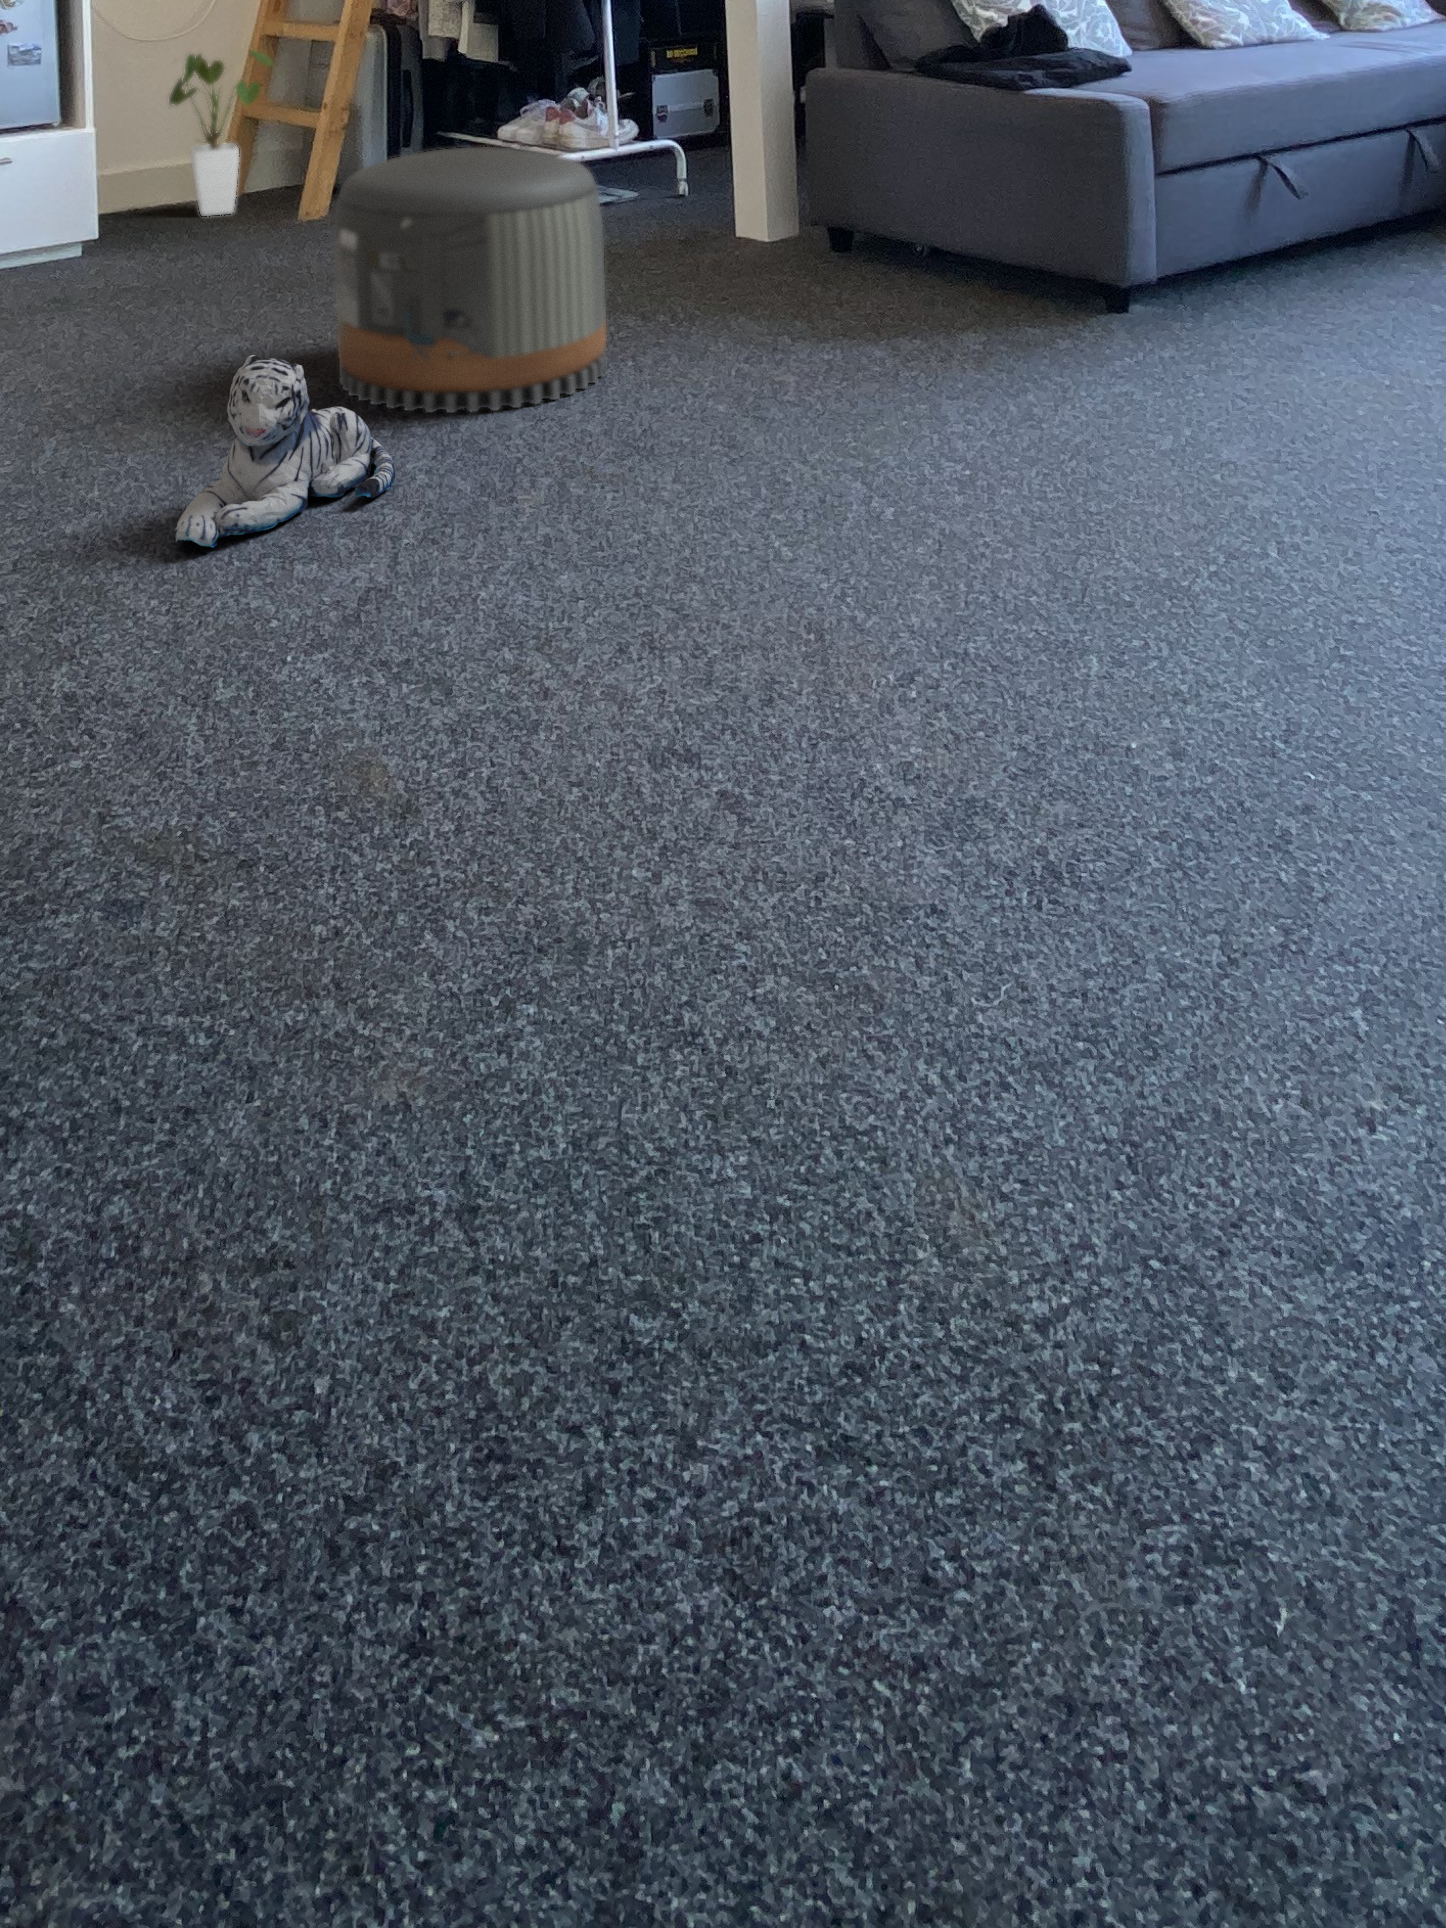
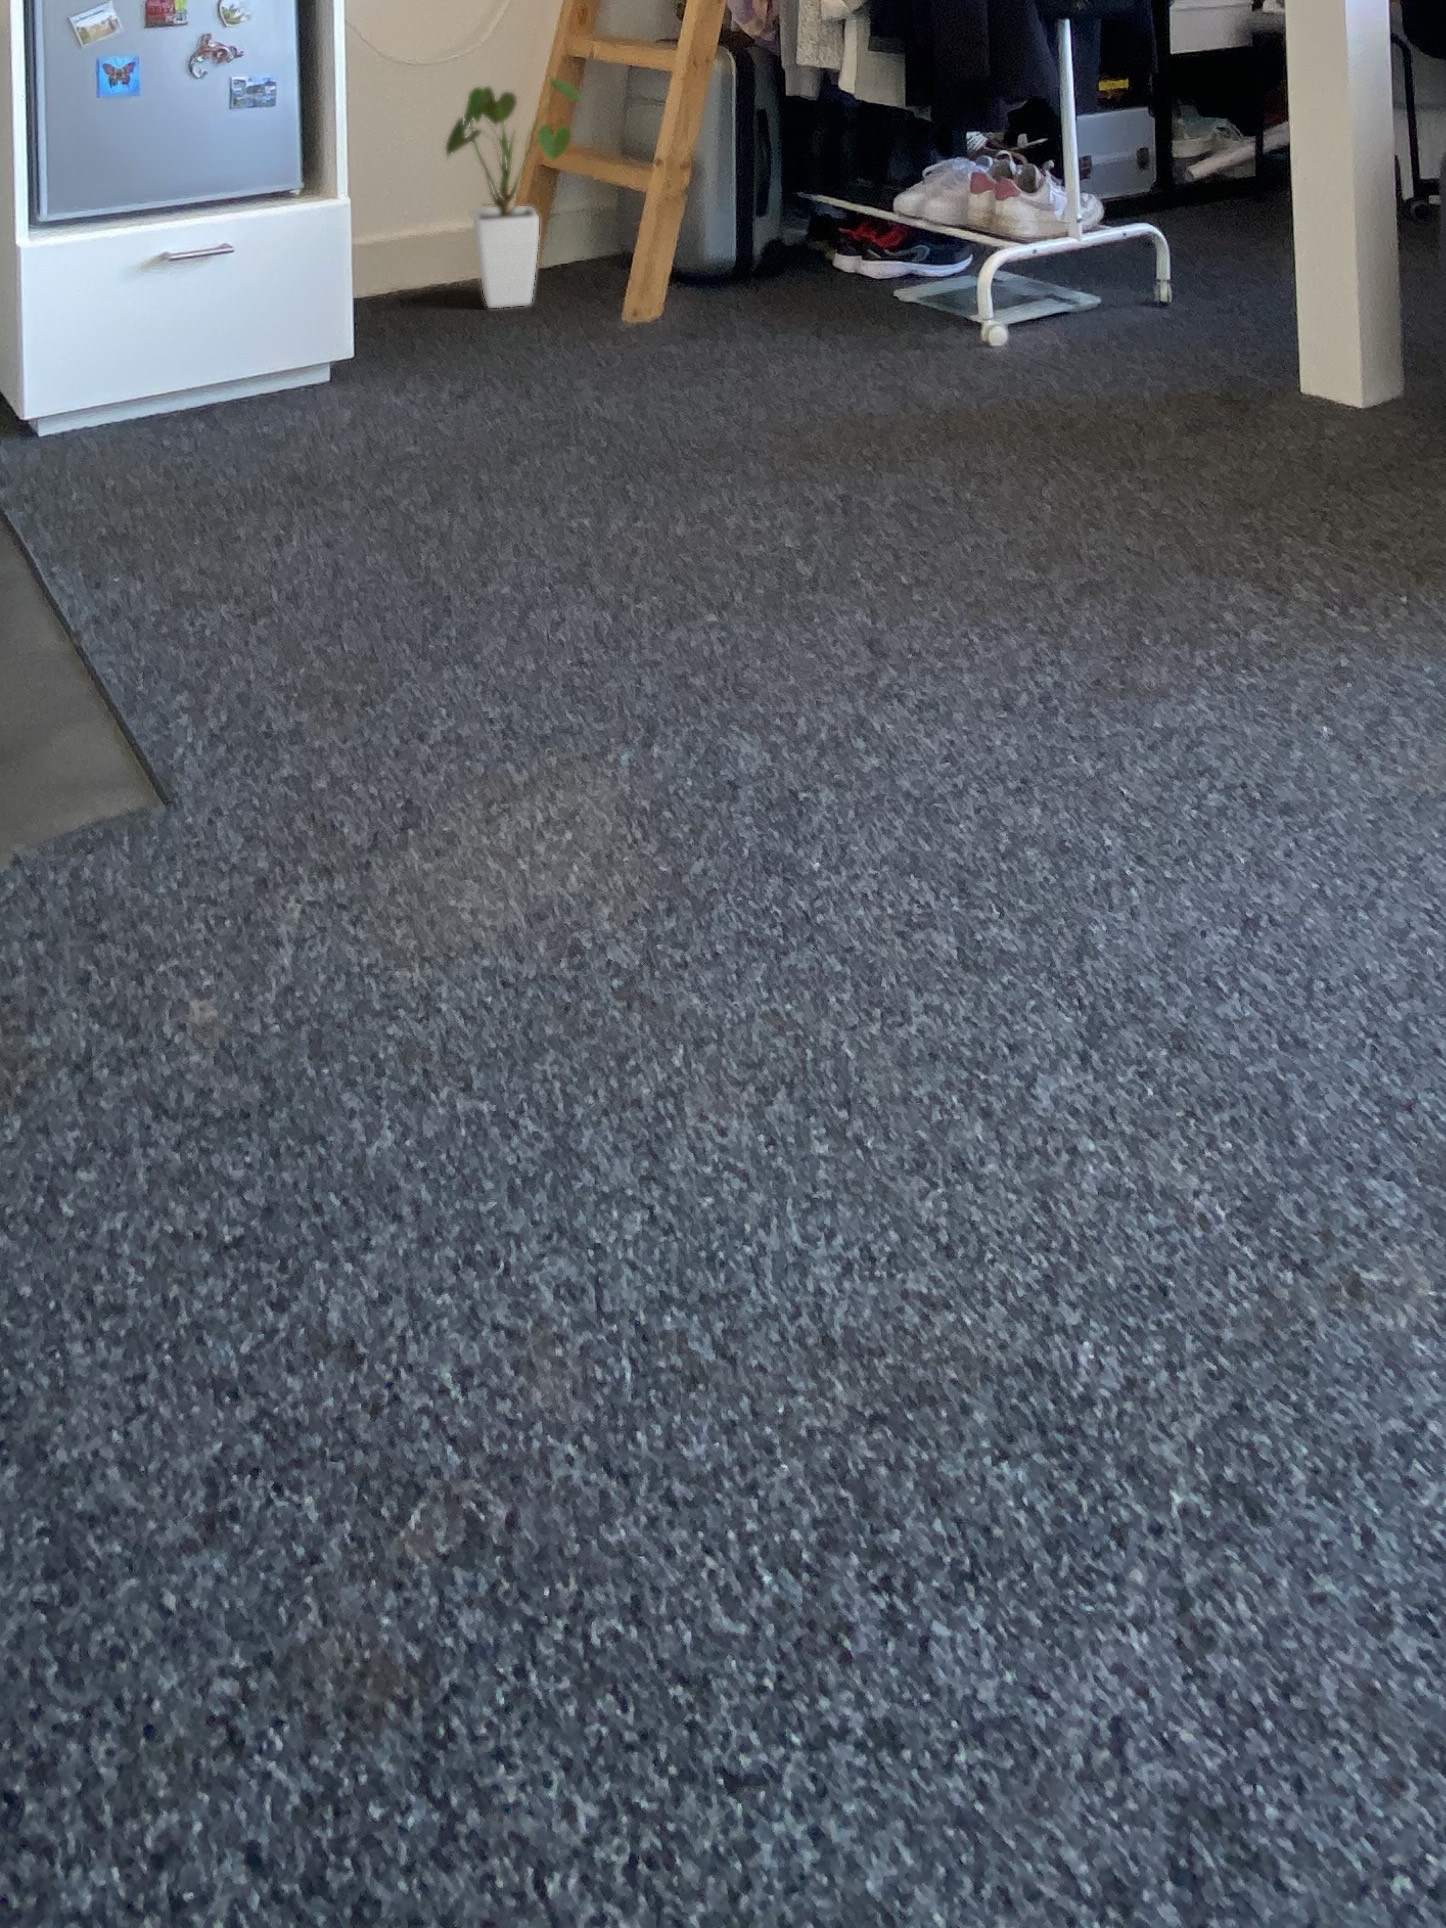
pouf: present [334,147,607,413] -> none [773,302,1275,863]
plush toy: present [174,355,395,547] -> none [559,890,1010,1471]

